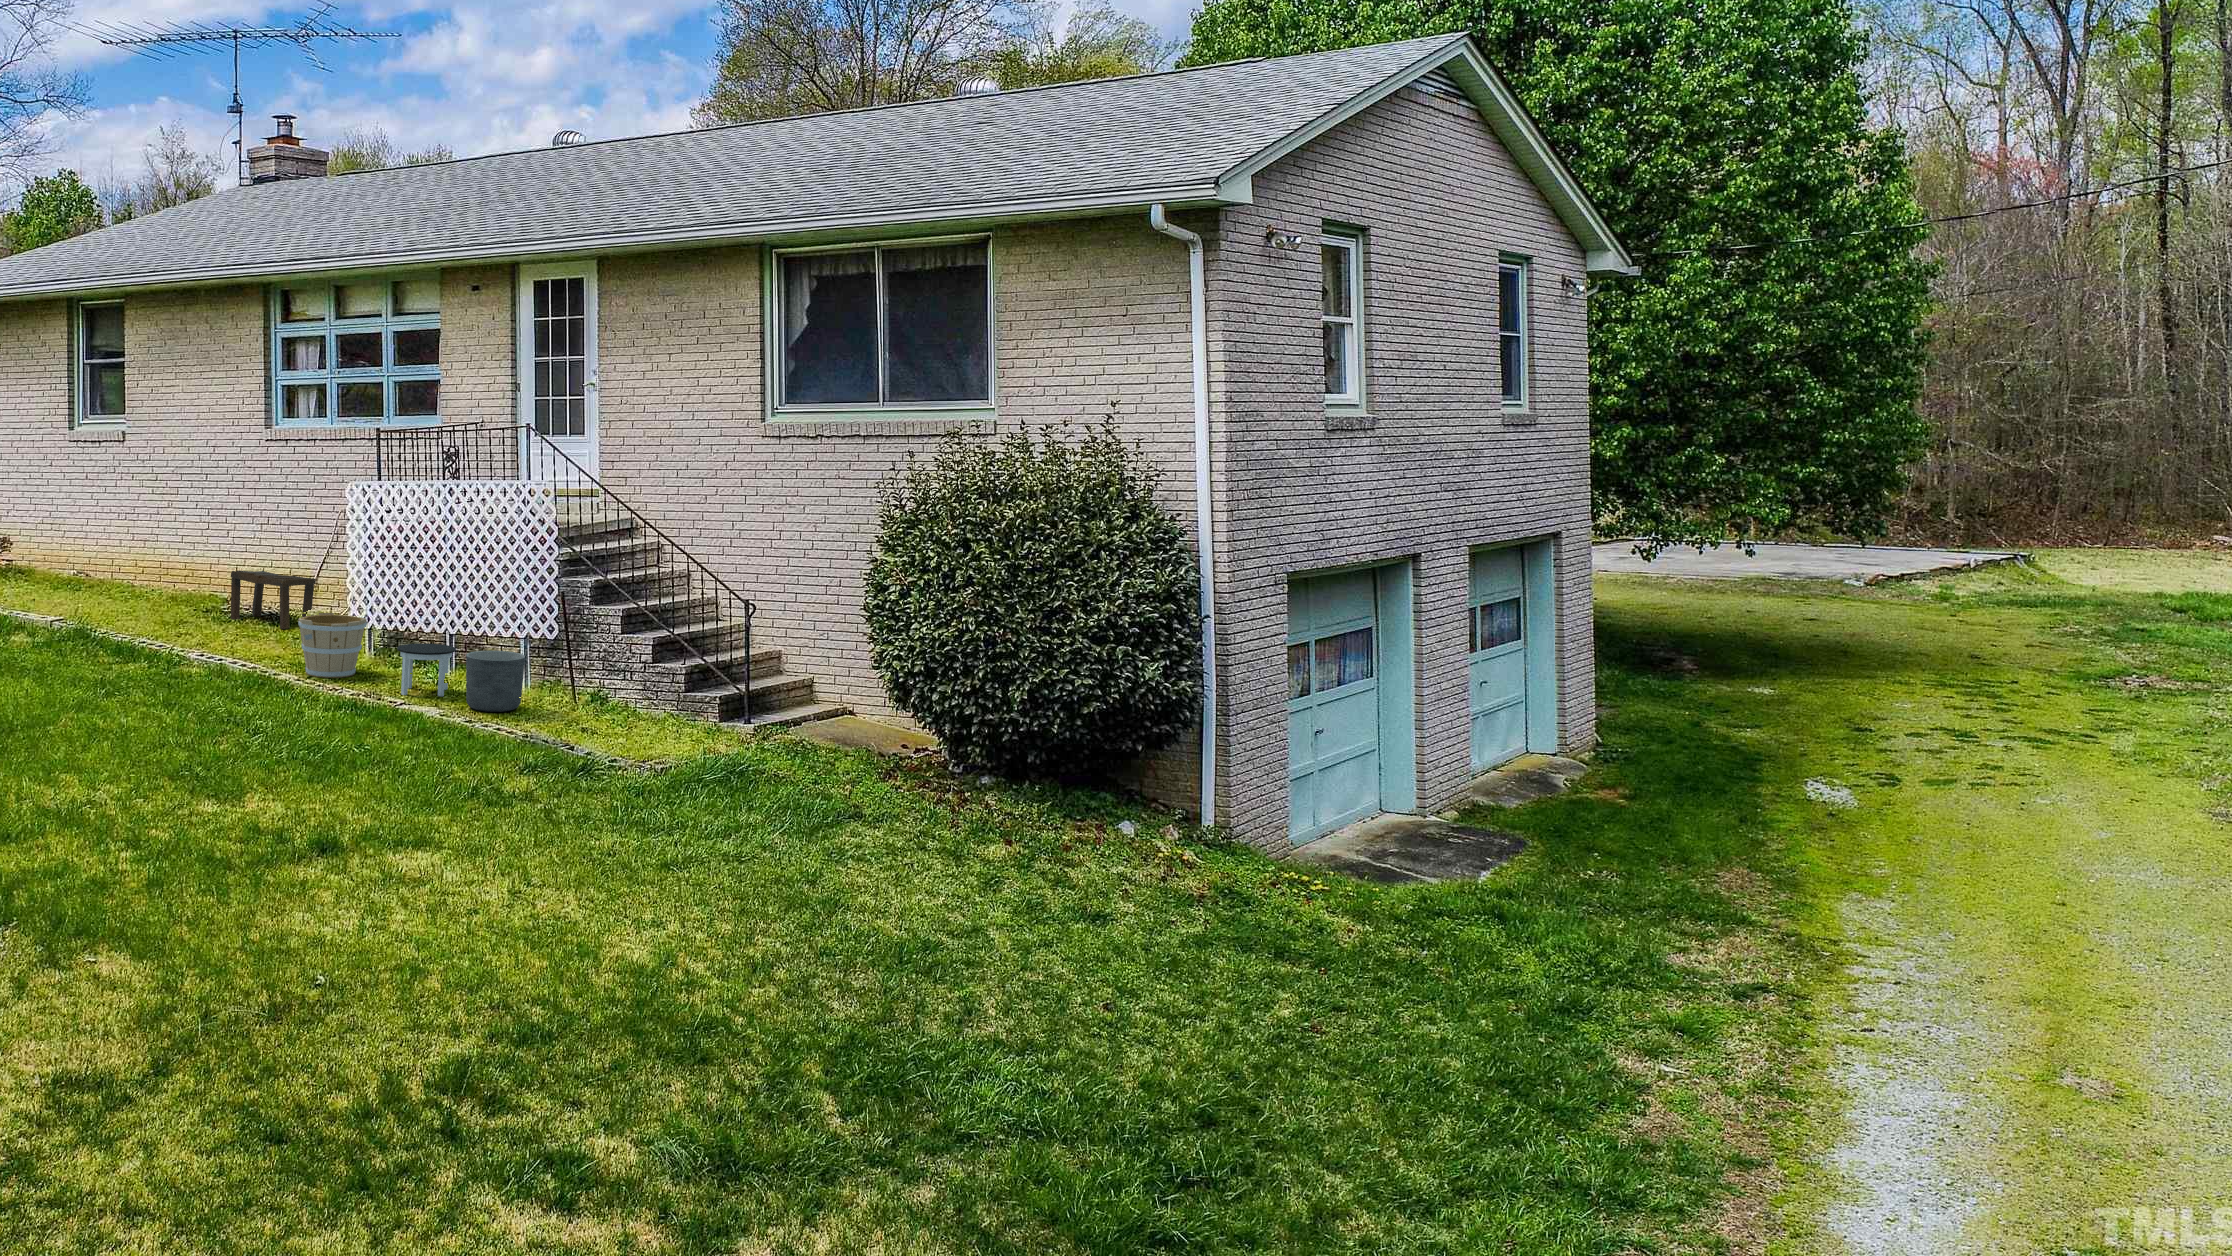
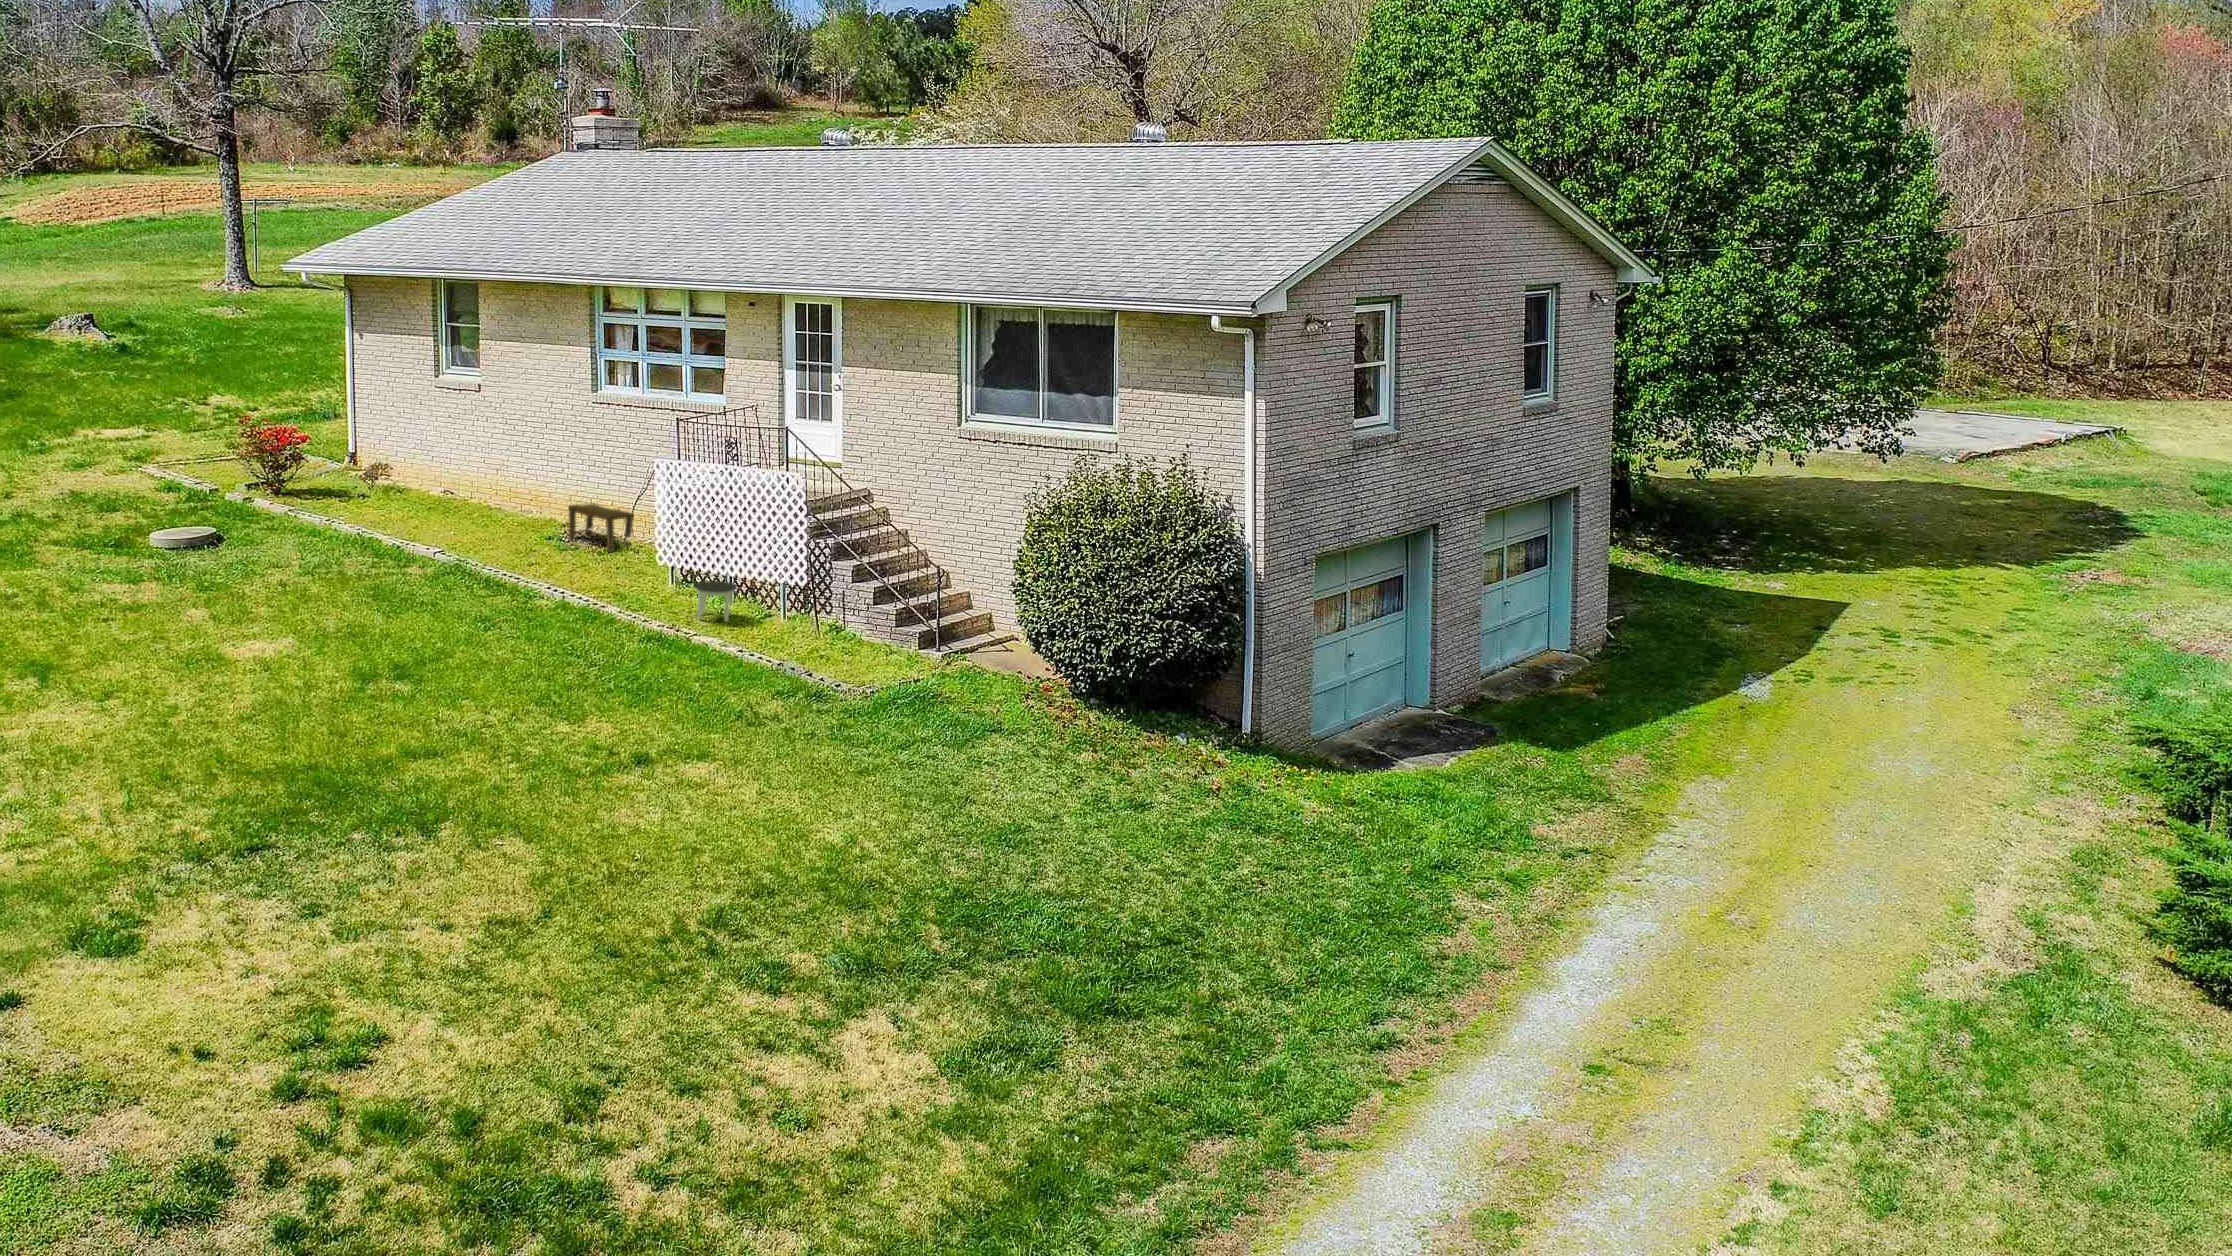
wooden bucket: present [298,613,367,678] -> none [621,553,672,604]
planter: present [466,651,525,712] -> none [744,590,787,636]

